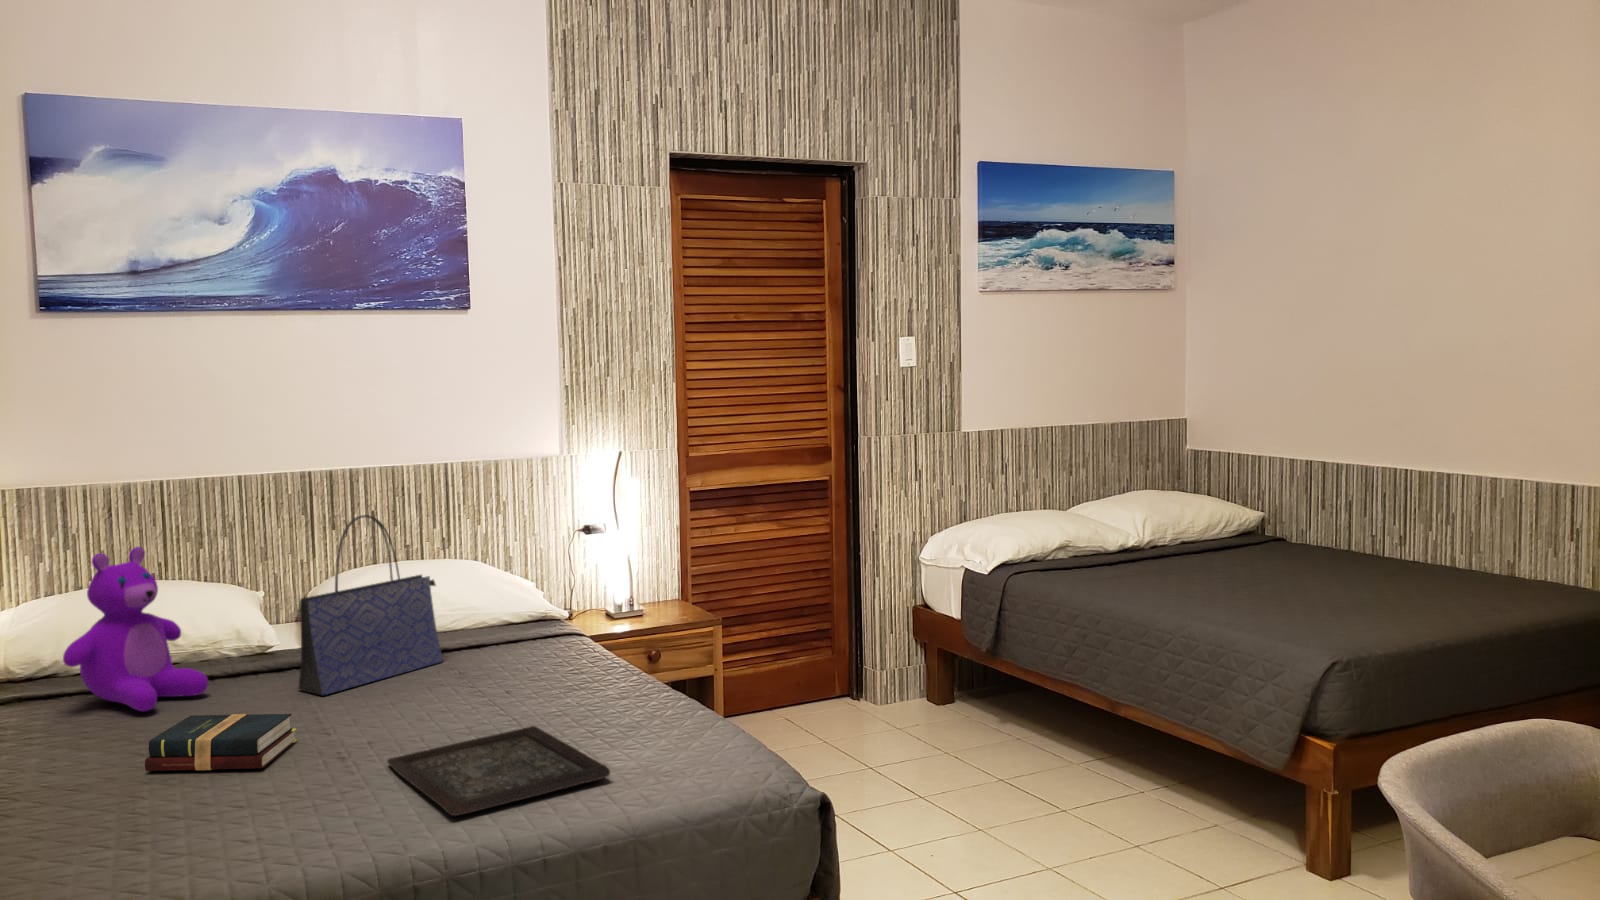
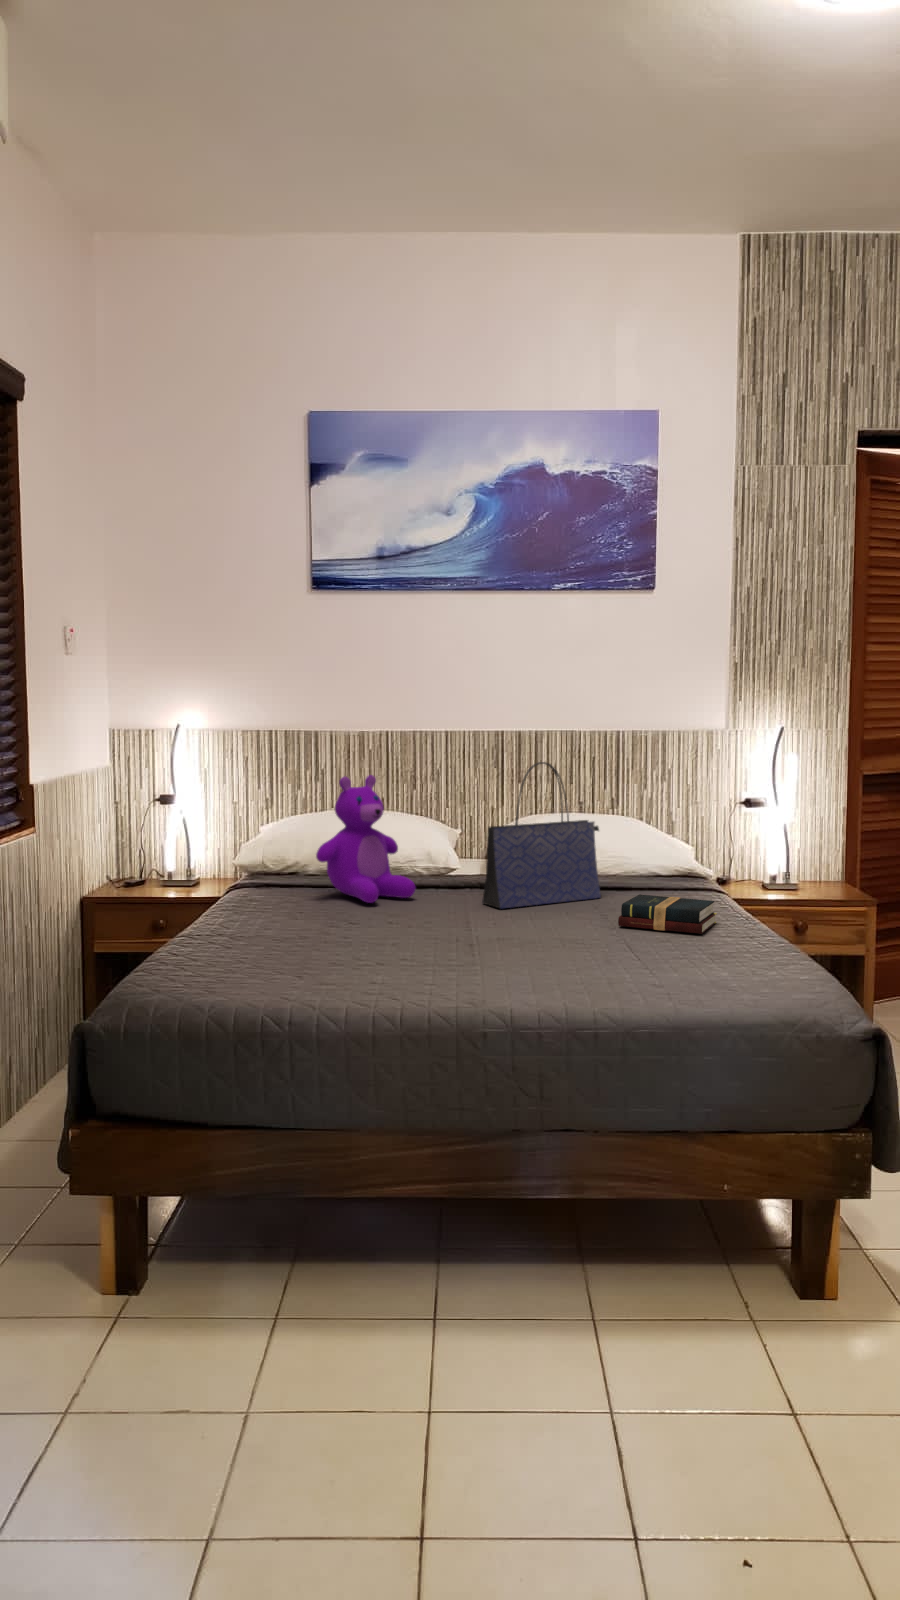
hardback book: present [145,714,297,771] -> present [618,894,717,934]
tray: present [387,726,610,816] -> none [544,946,722,992]

